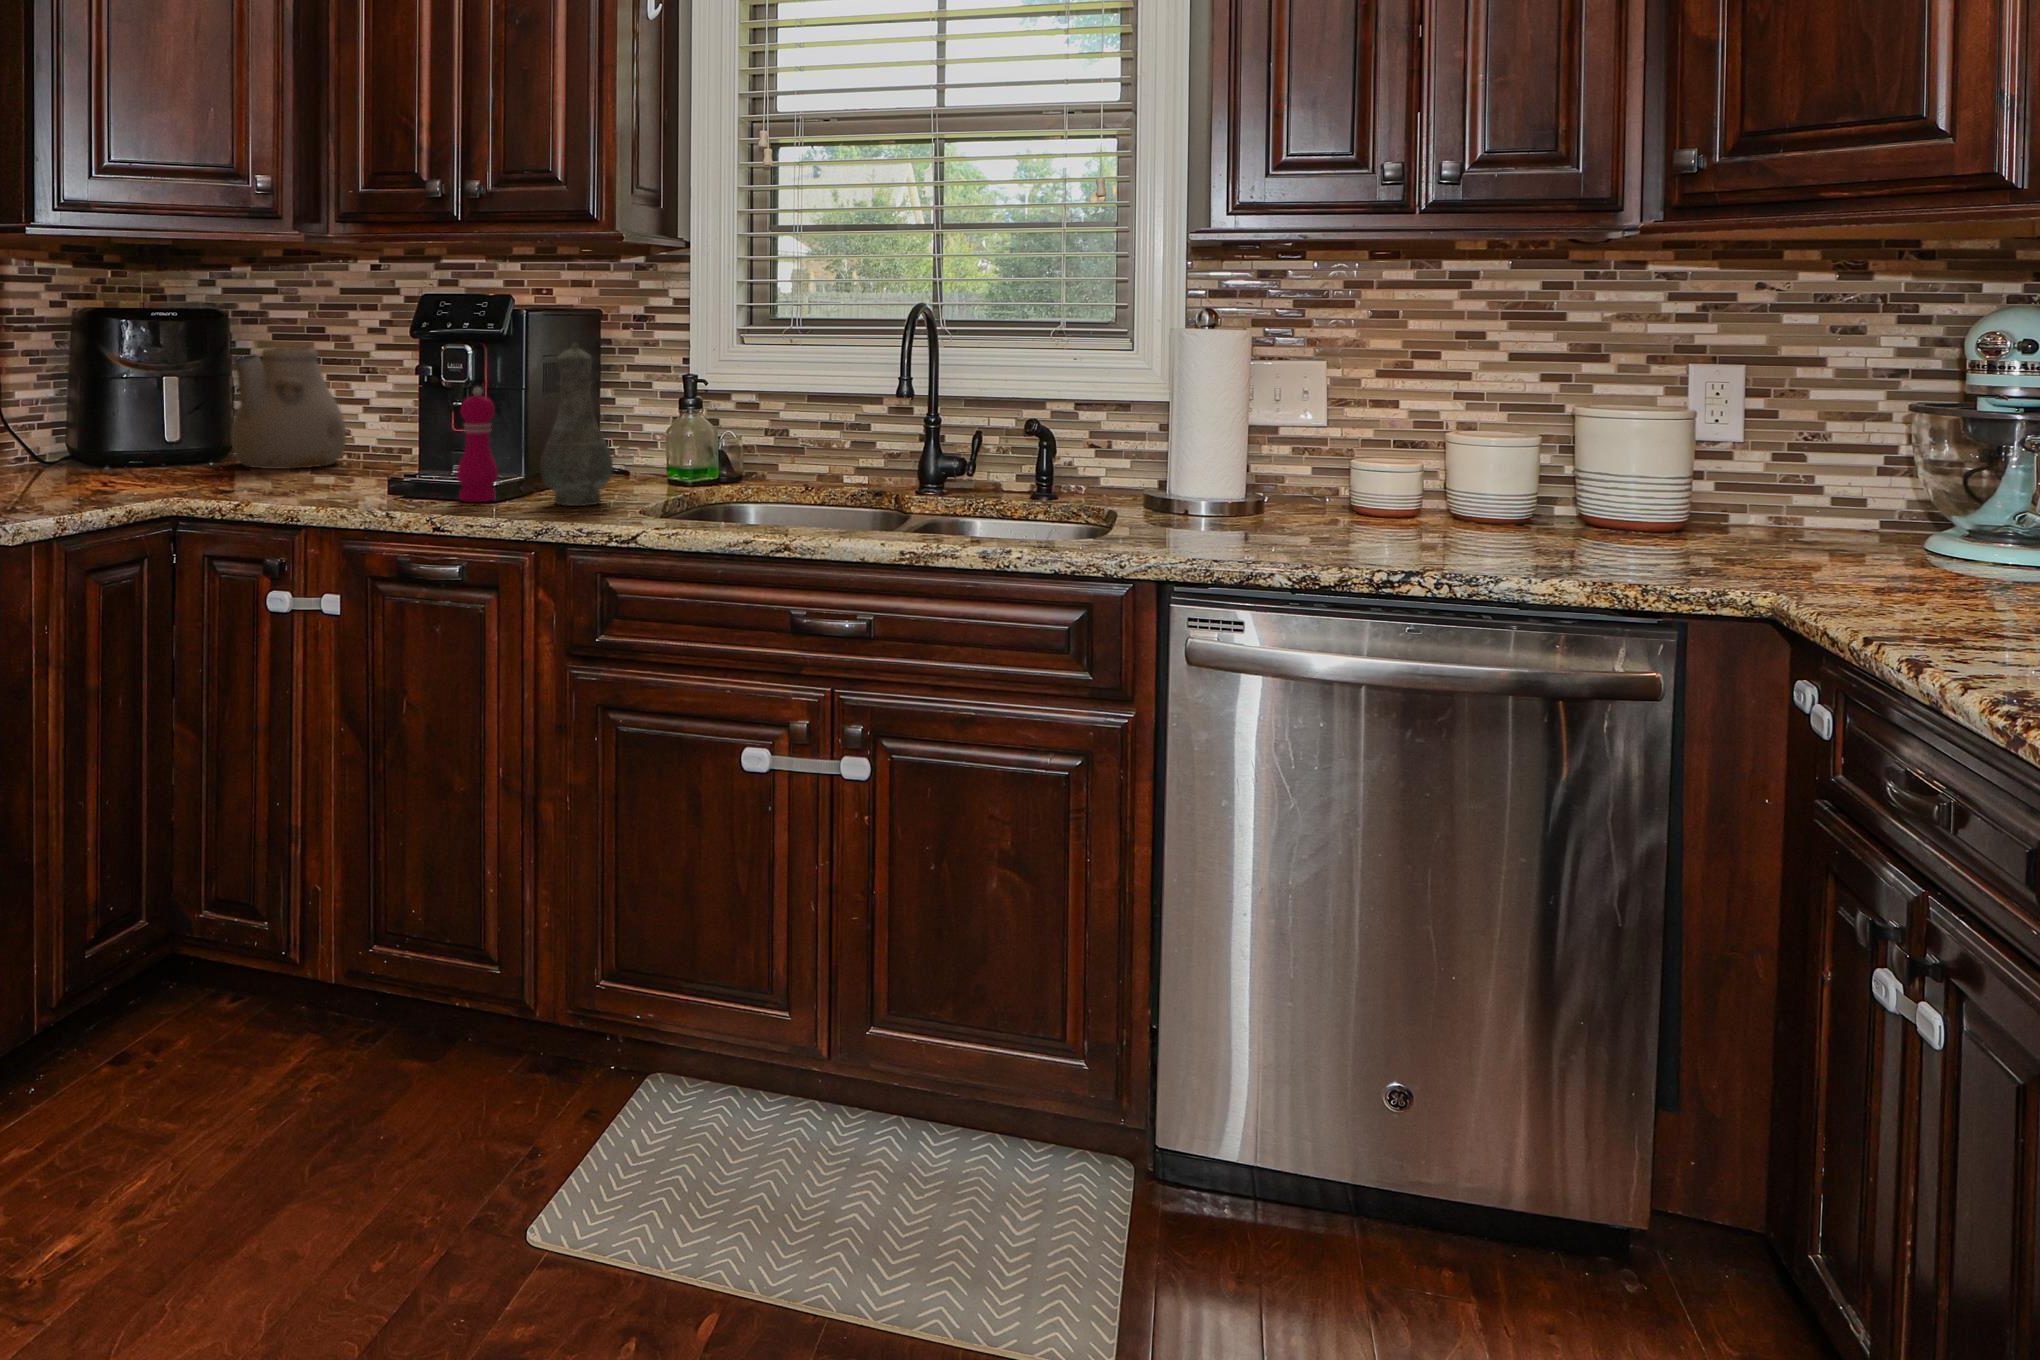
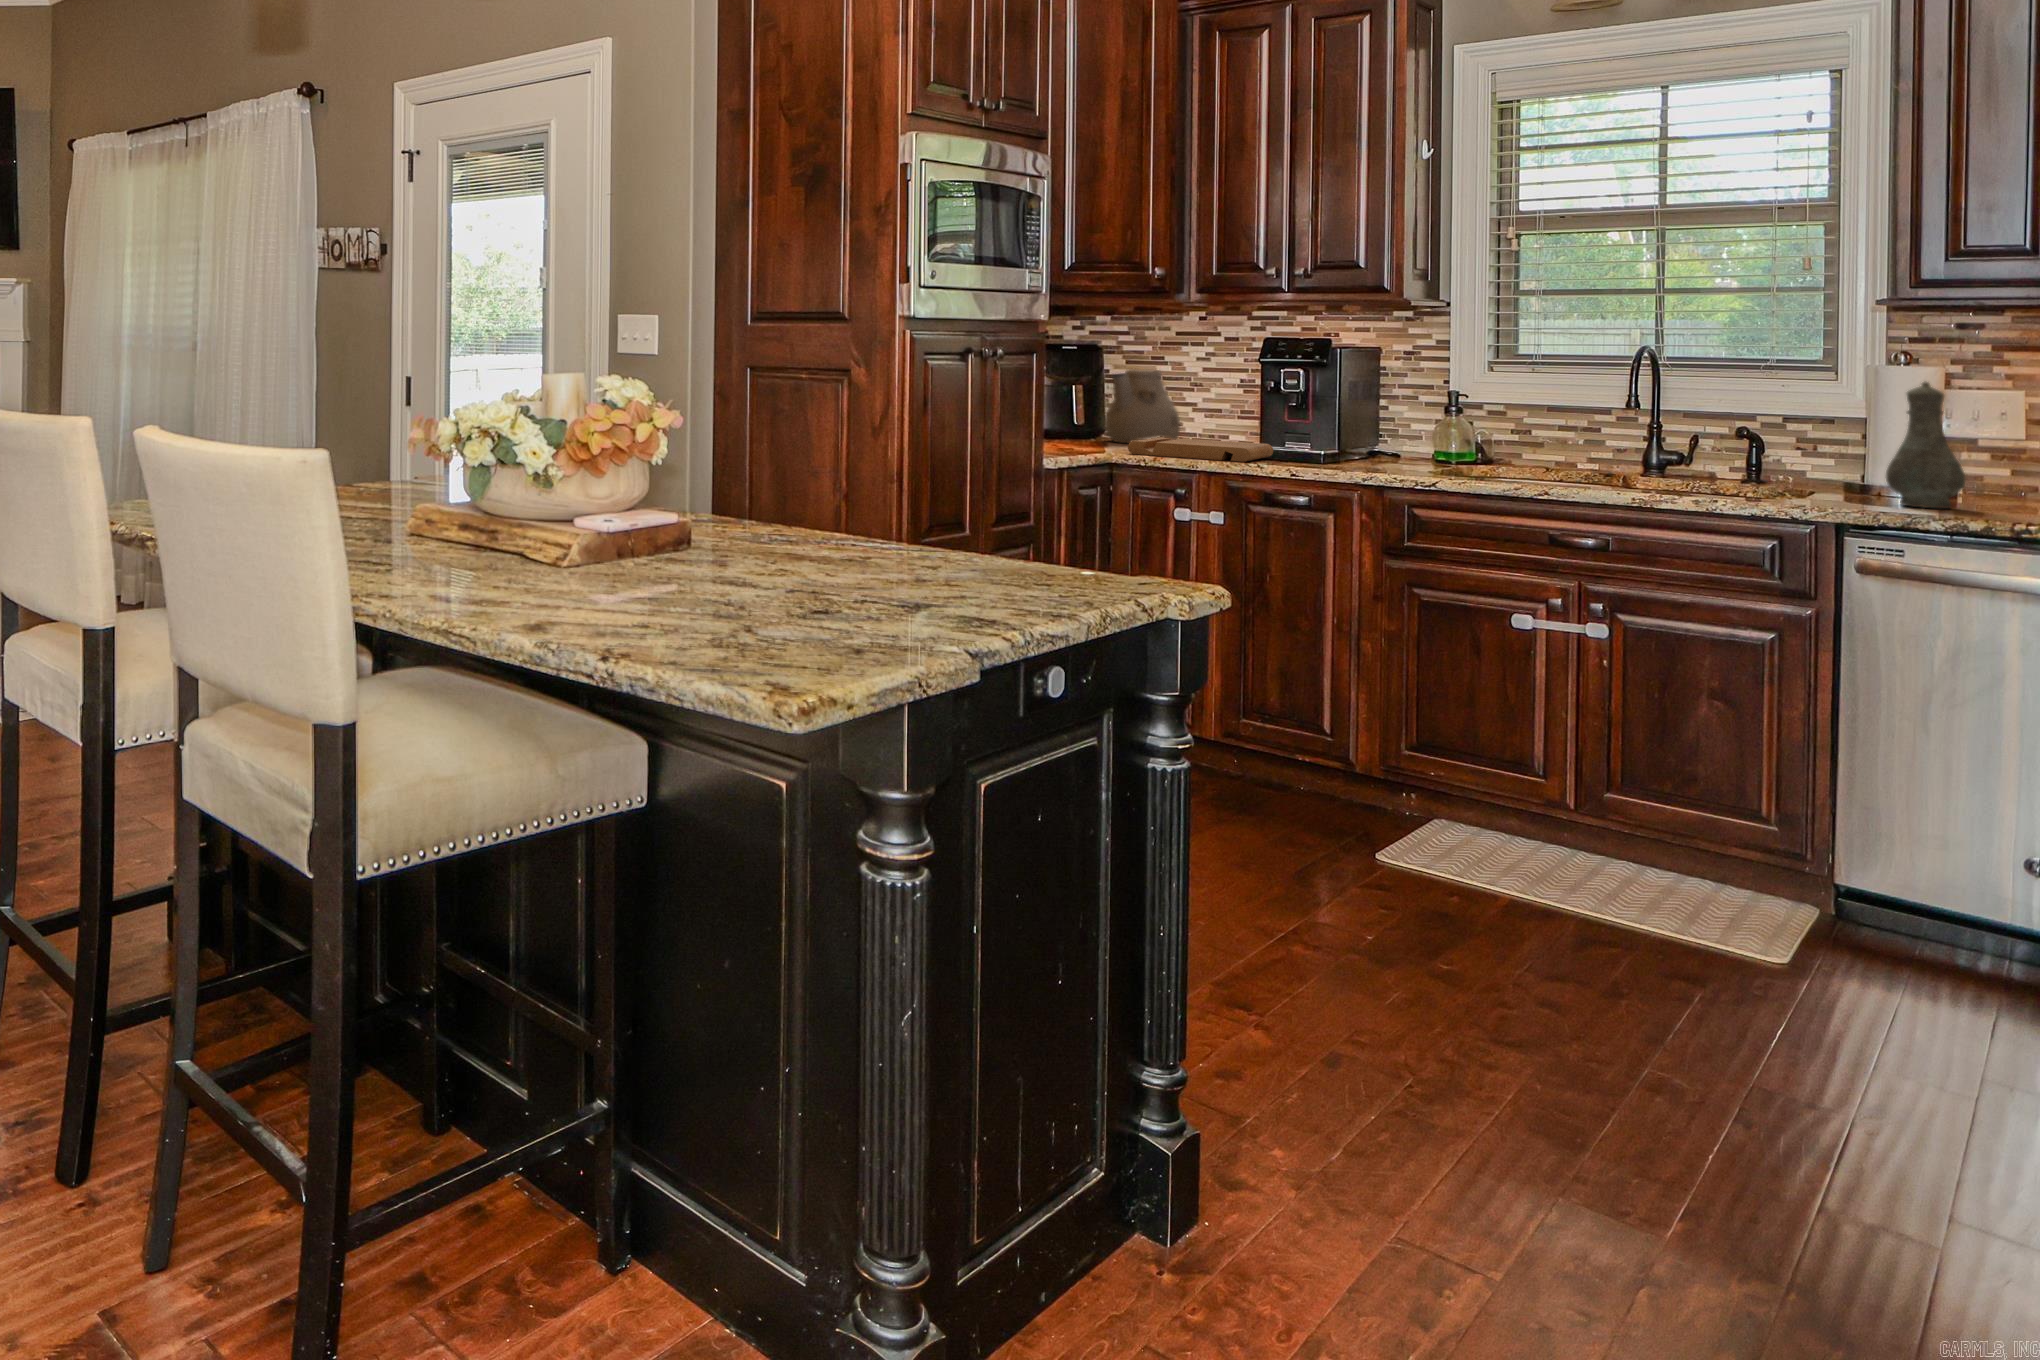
vase: present [540,343,613,506] -> present [1886,382,1965,509]
pepper mill: present [457,387,498,502] -> none [1291,394,1320,464]
cutting board: none [208,463,442,505] -> present [1128,437,1273,462]

